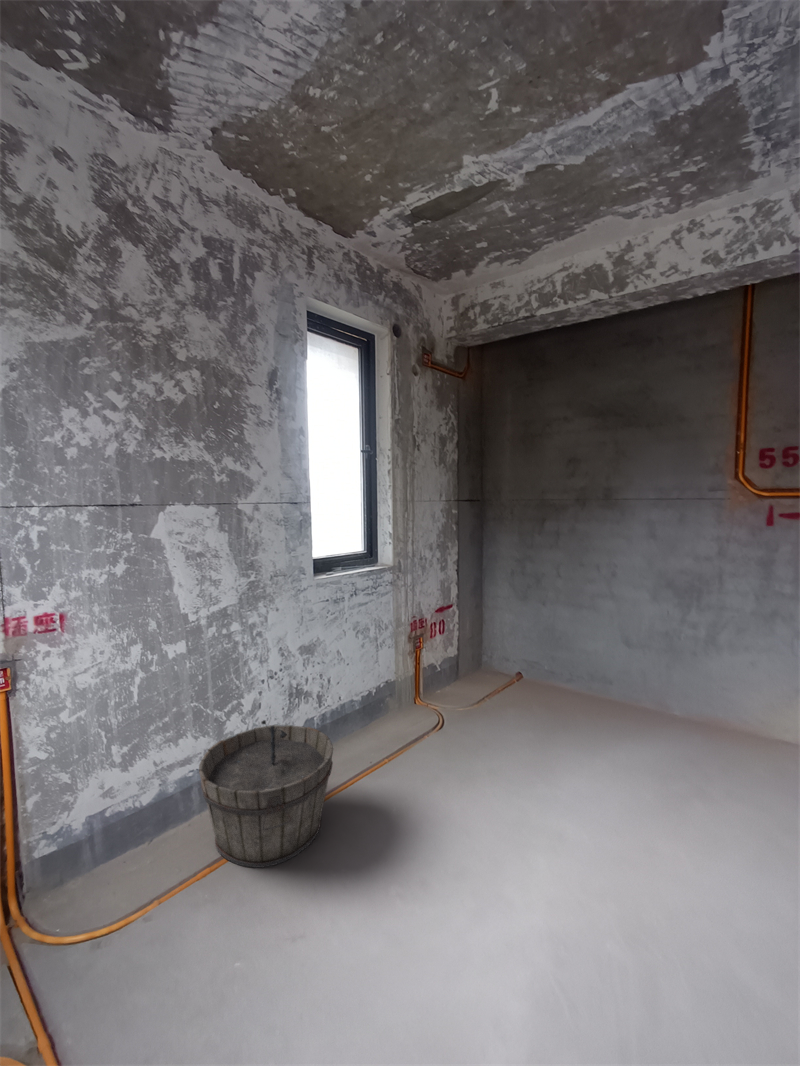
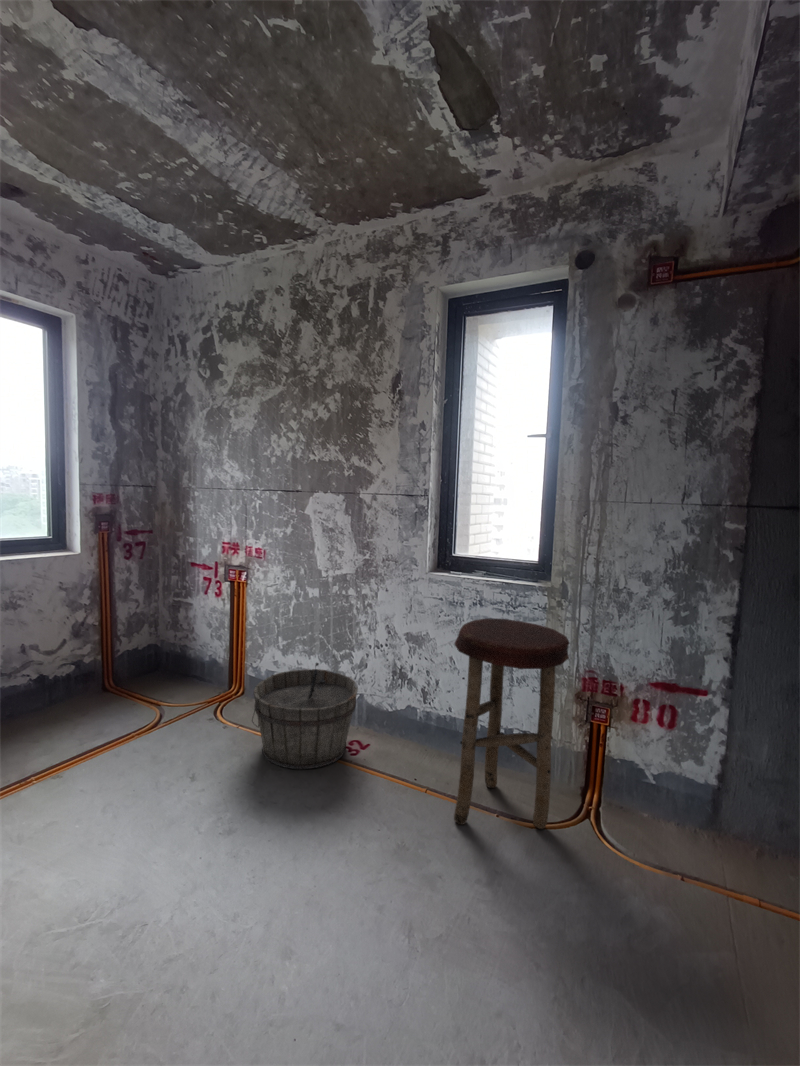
stool: none [375,593,458,755] -> present [454,618,569,829]

